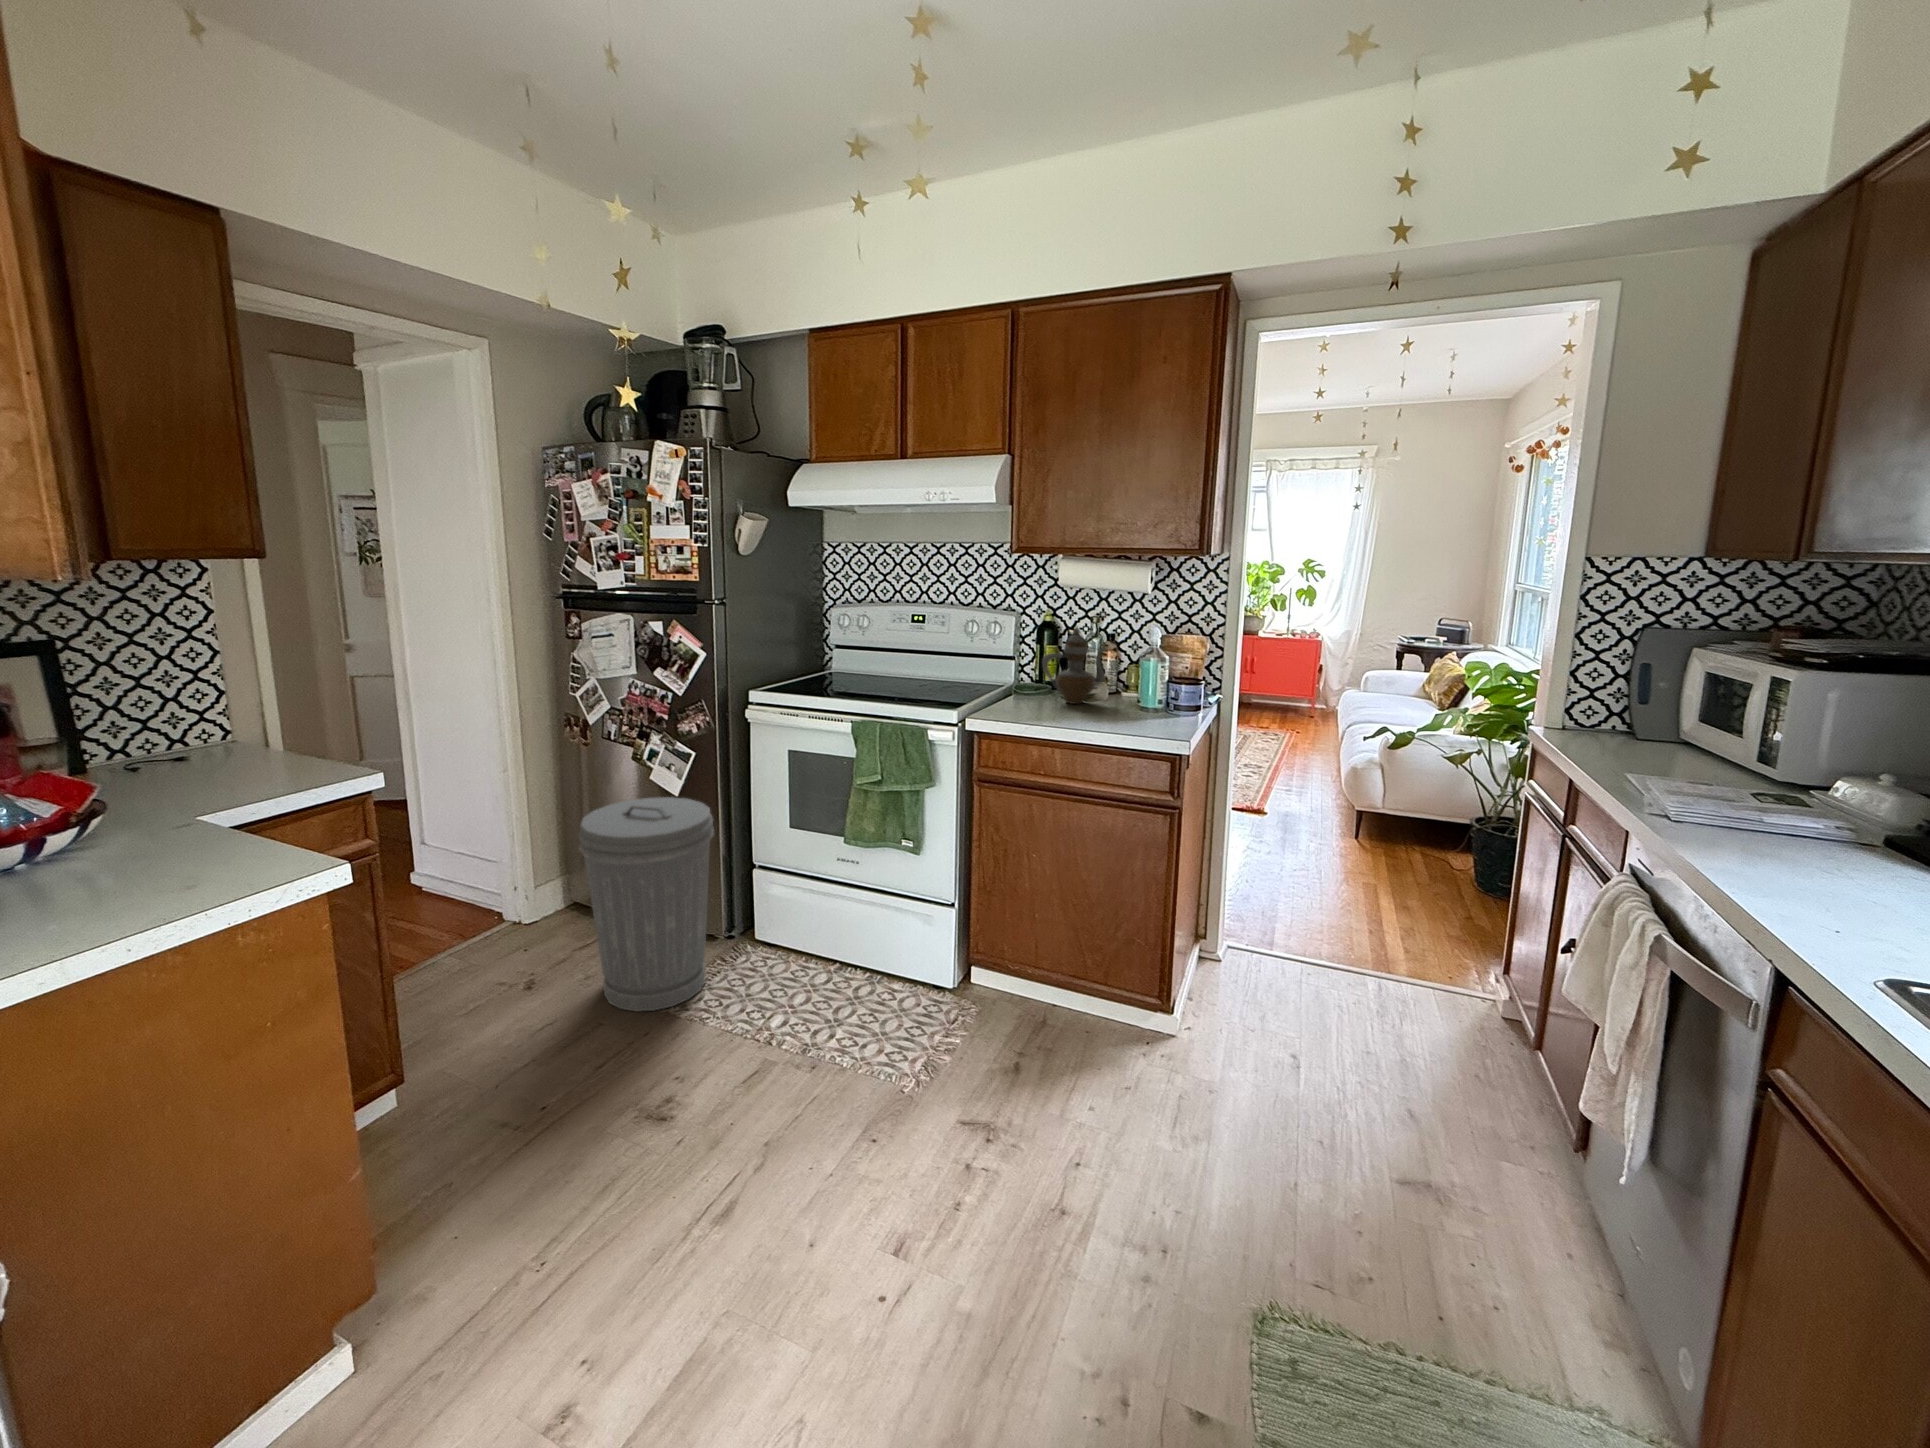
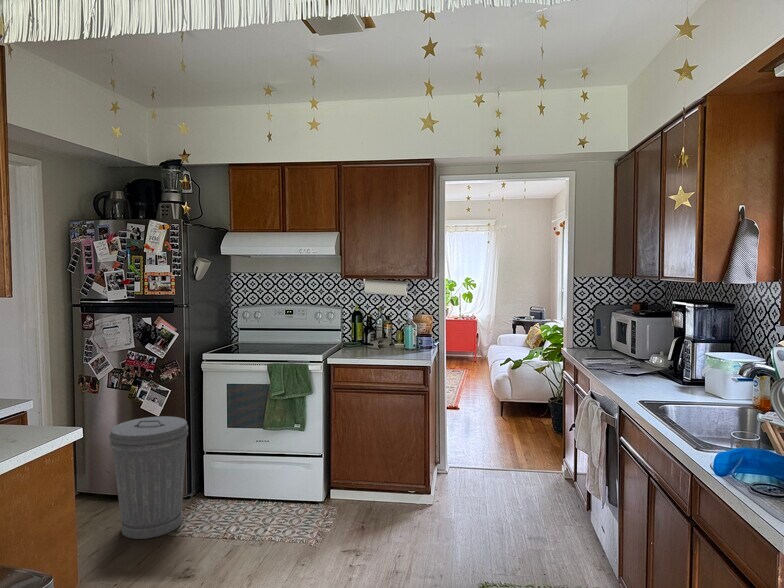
teapot: present [1042,627,1105,704] -> none [357,312,388,350]

